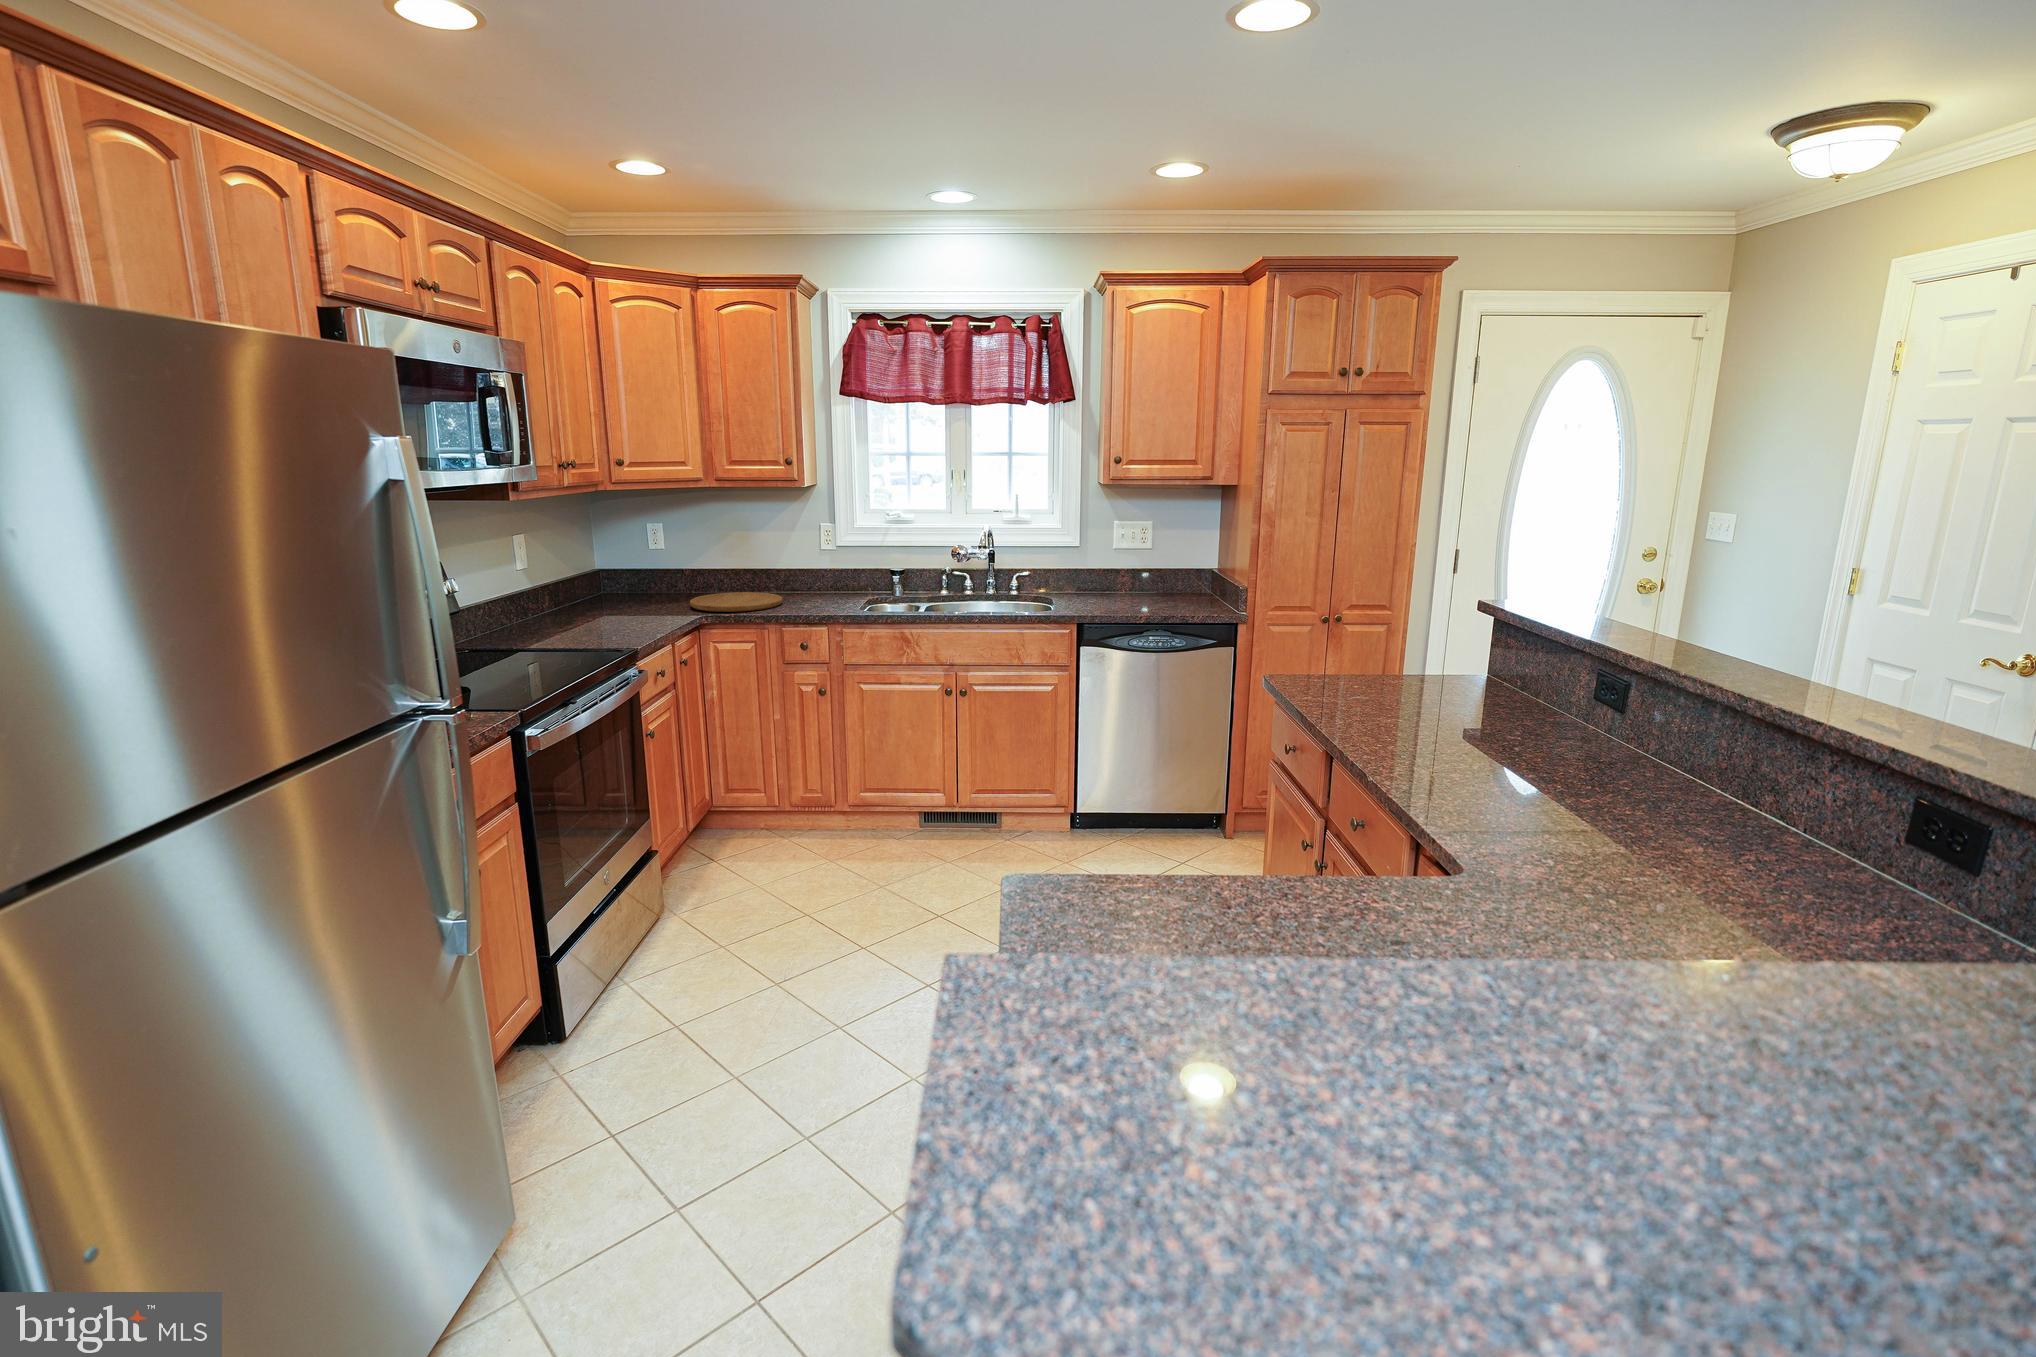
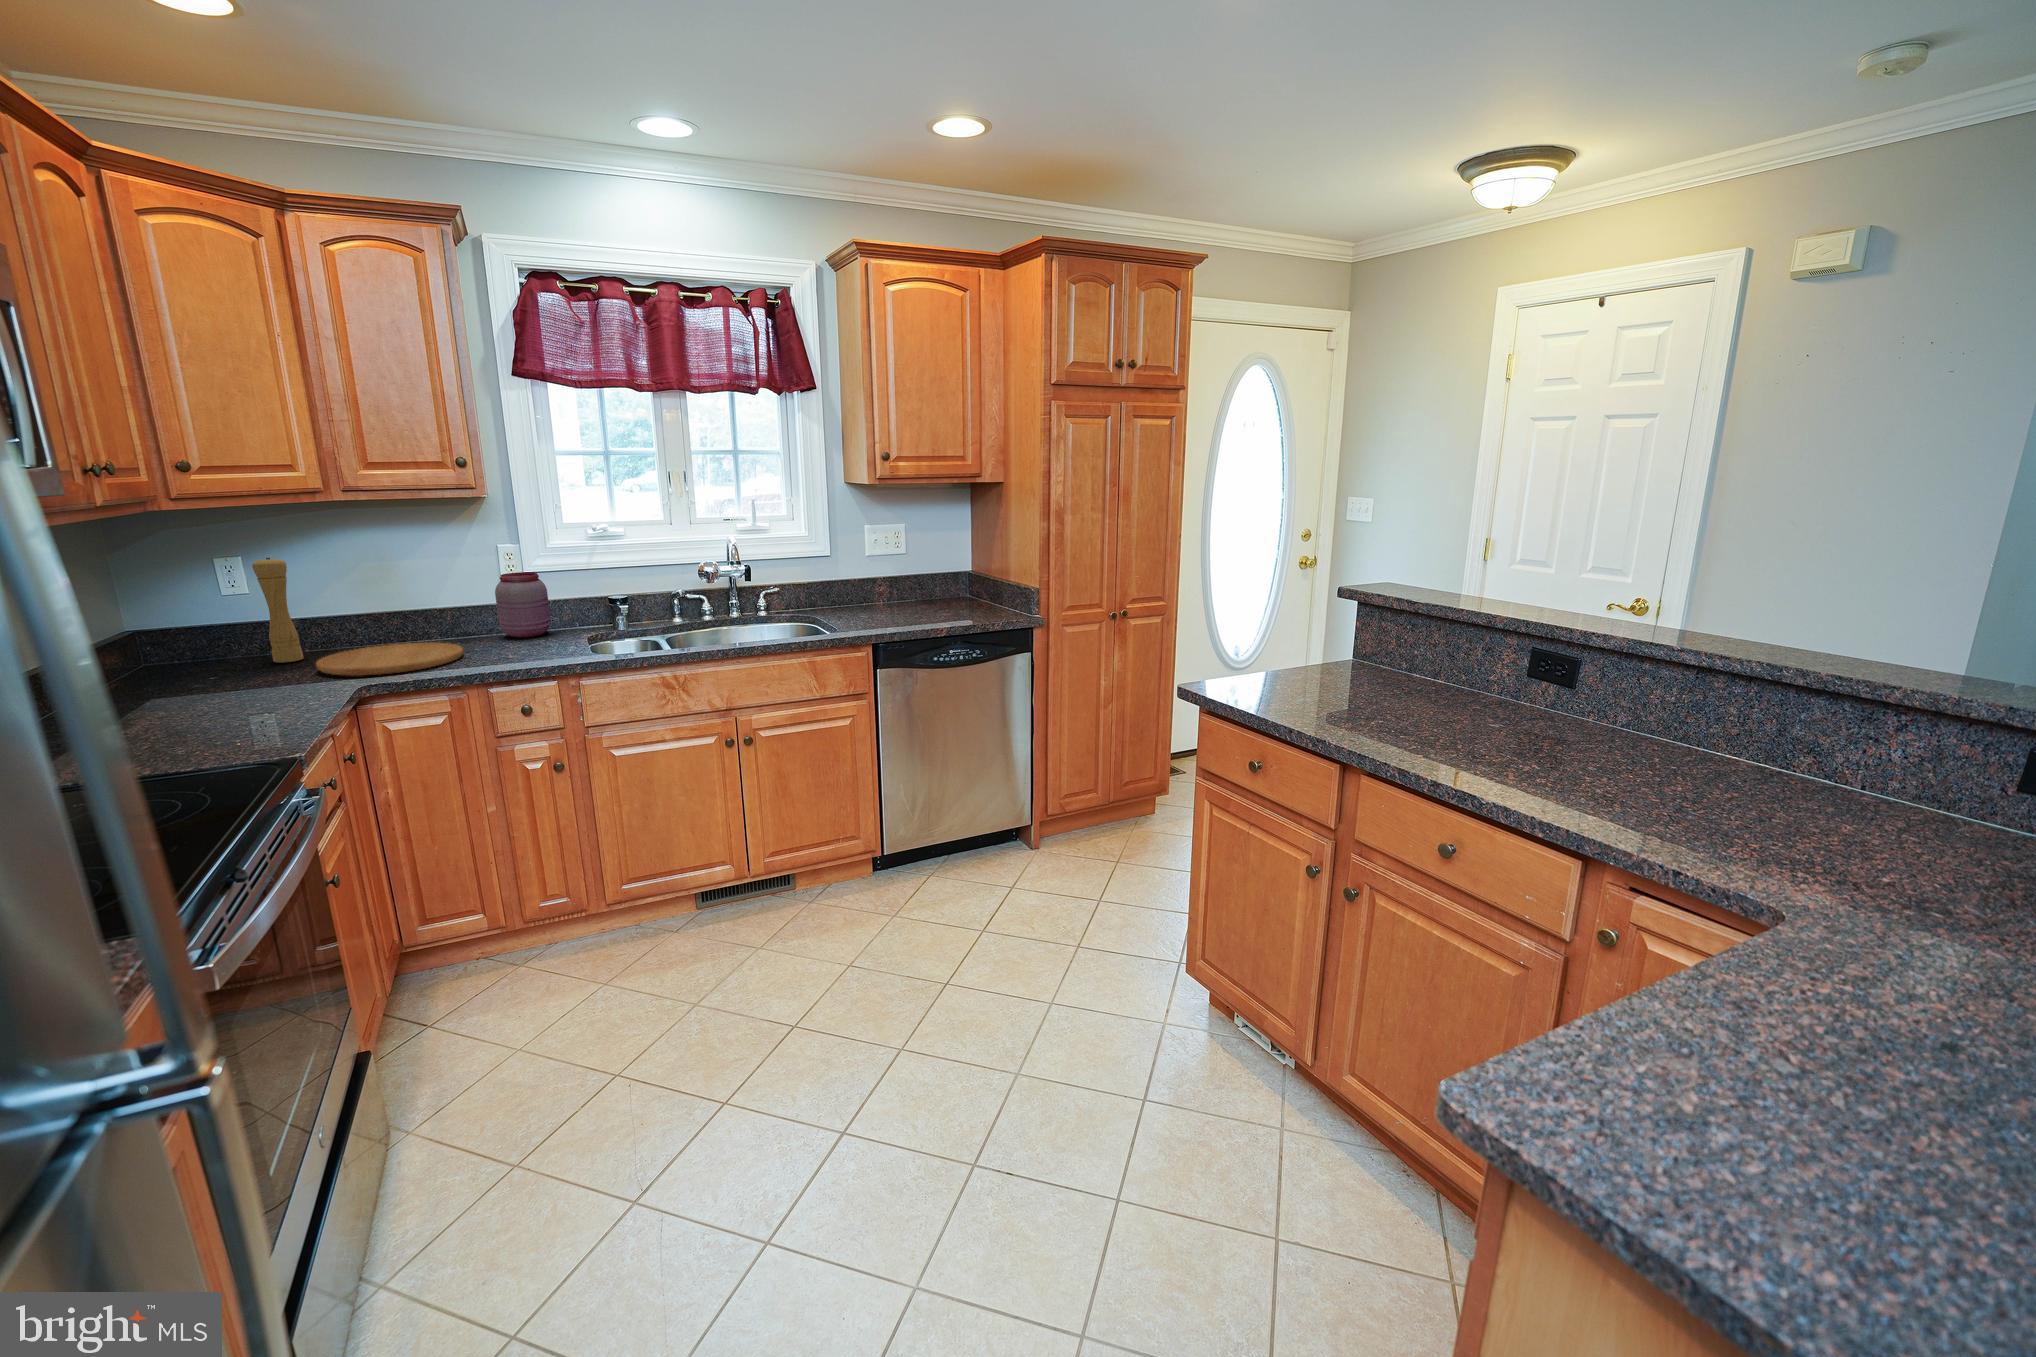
pepper mill: none [669,525,694,598] -> present [252,557,303,663]
jar: none [815,546,852,596] -> present [495,572,551,637]

